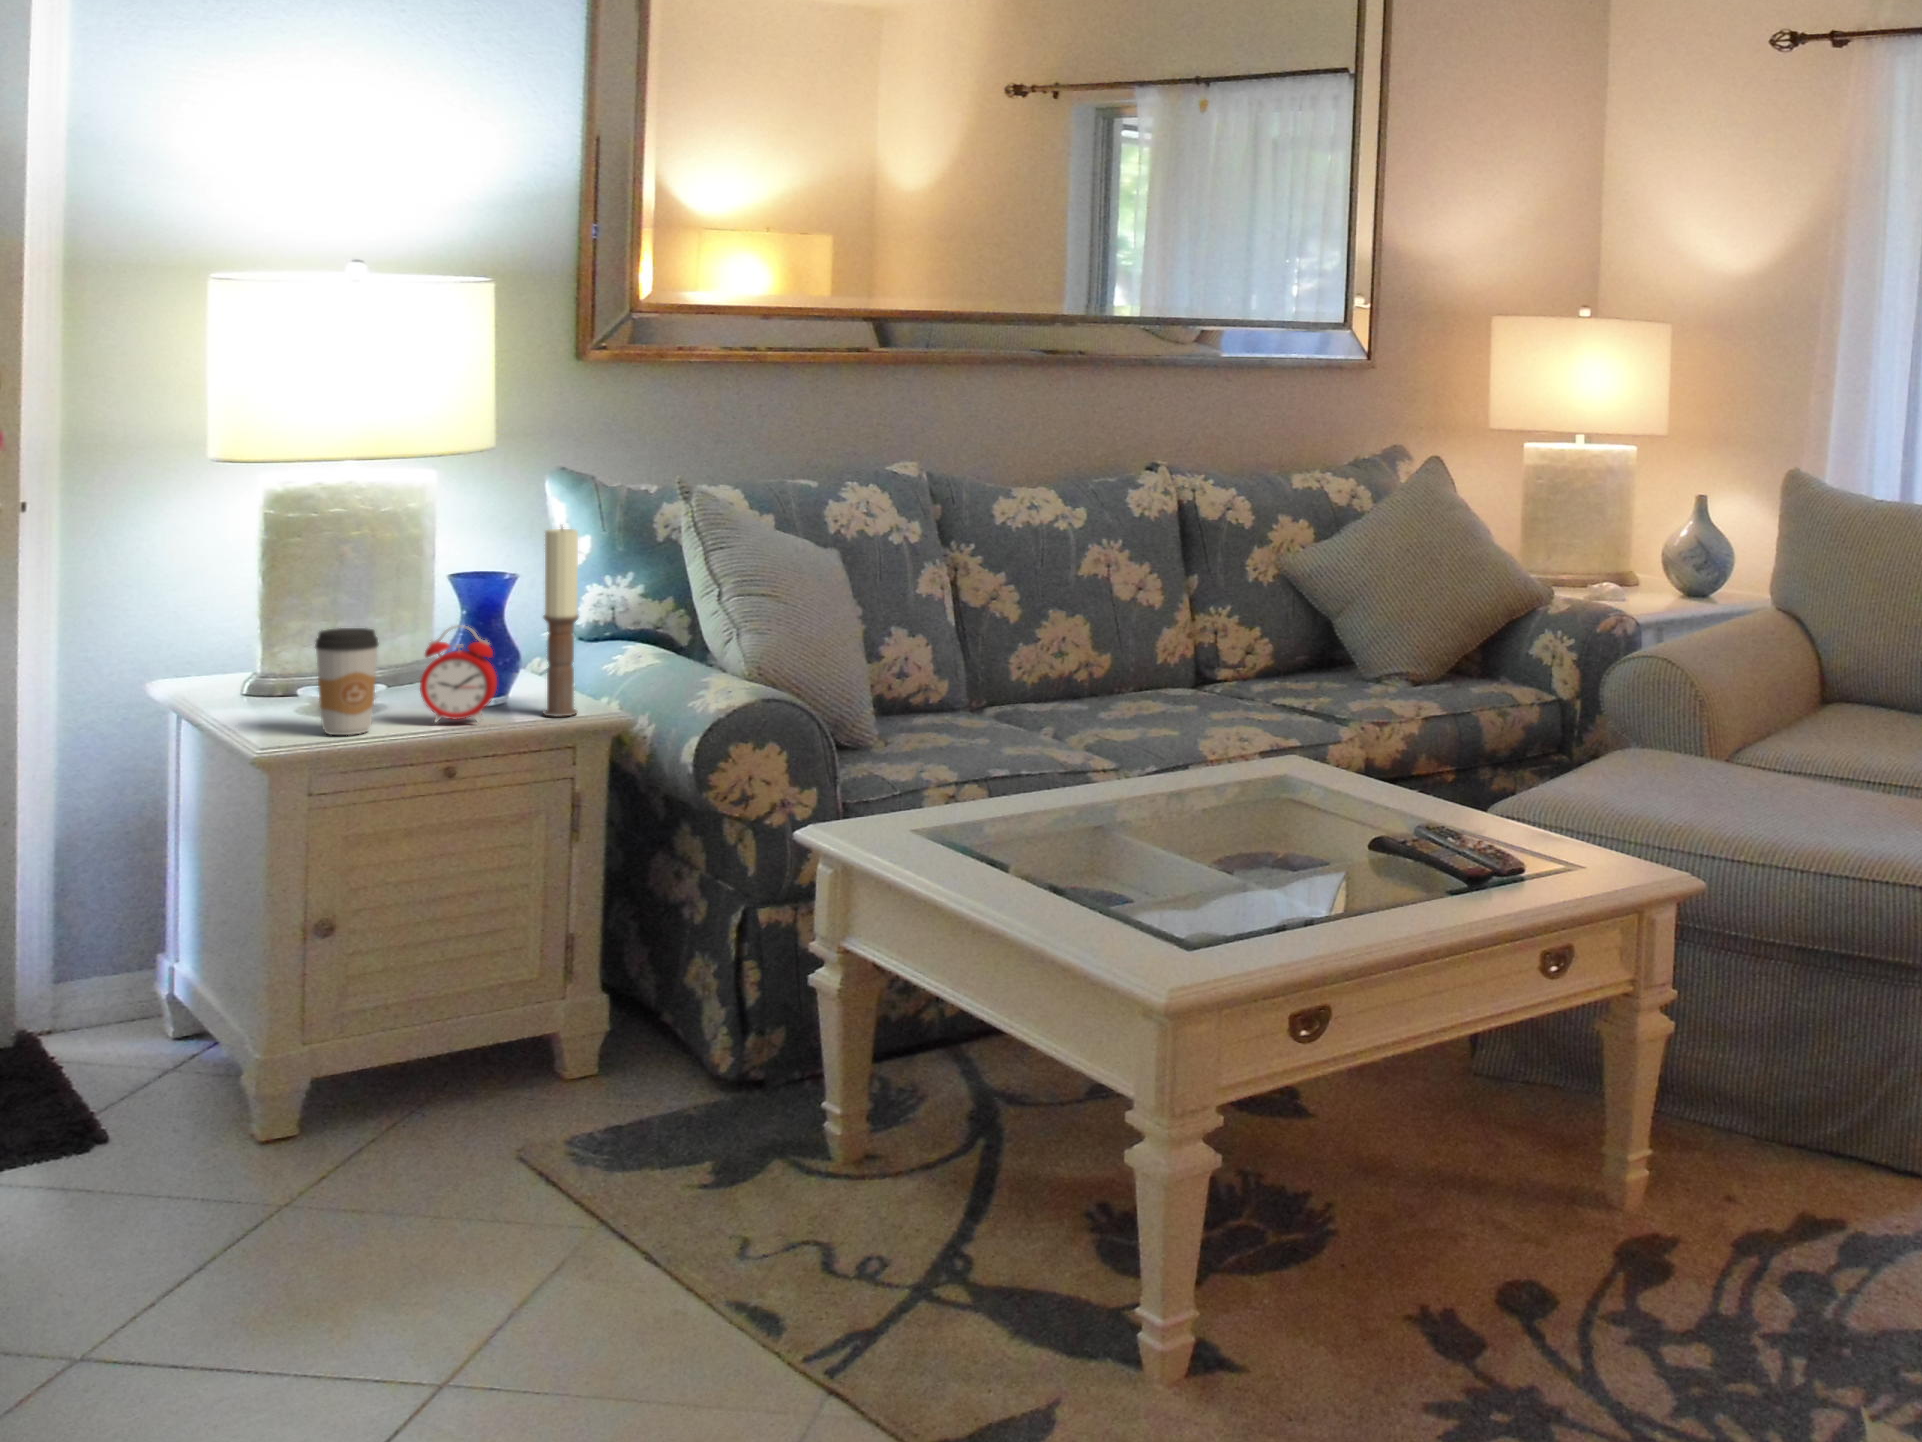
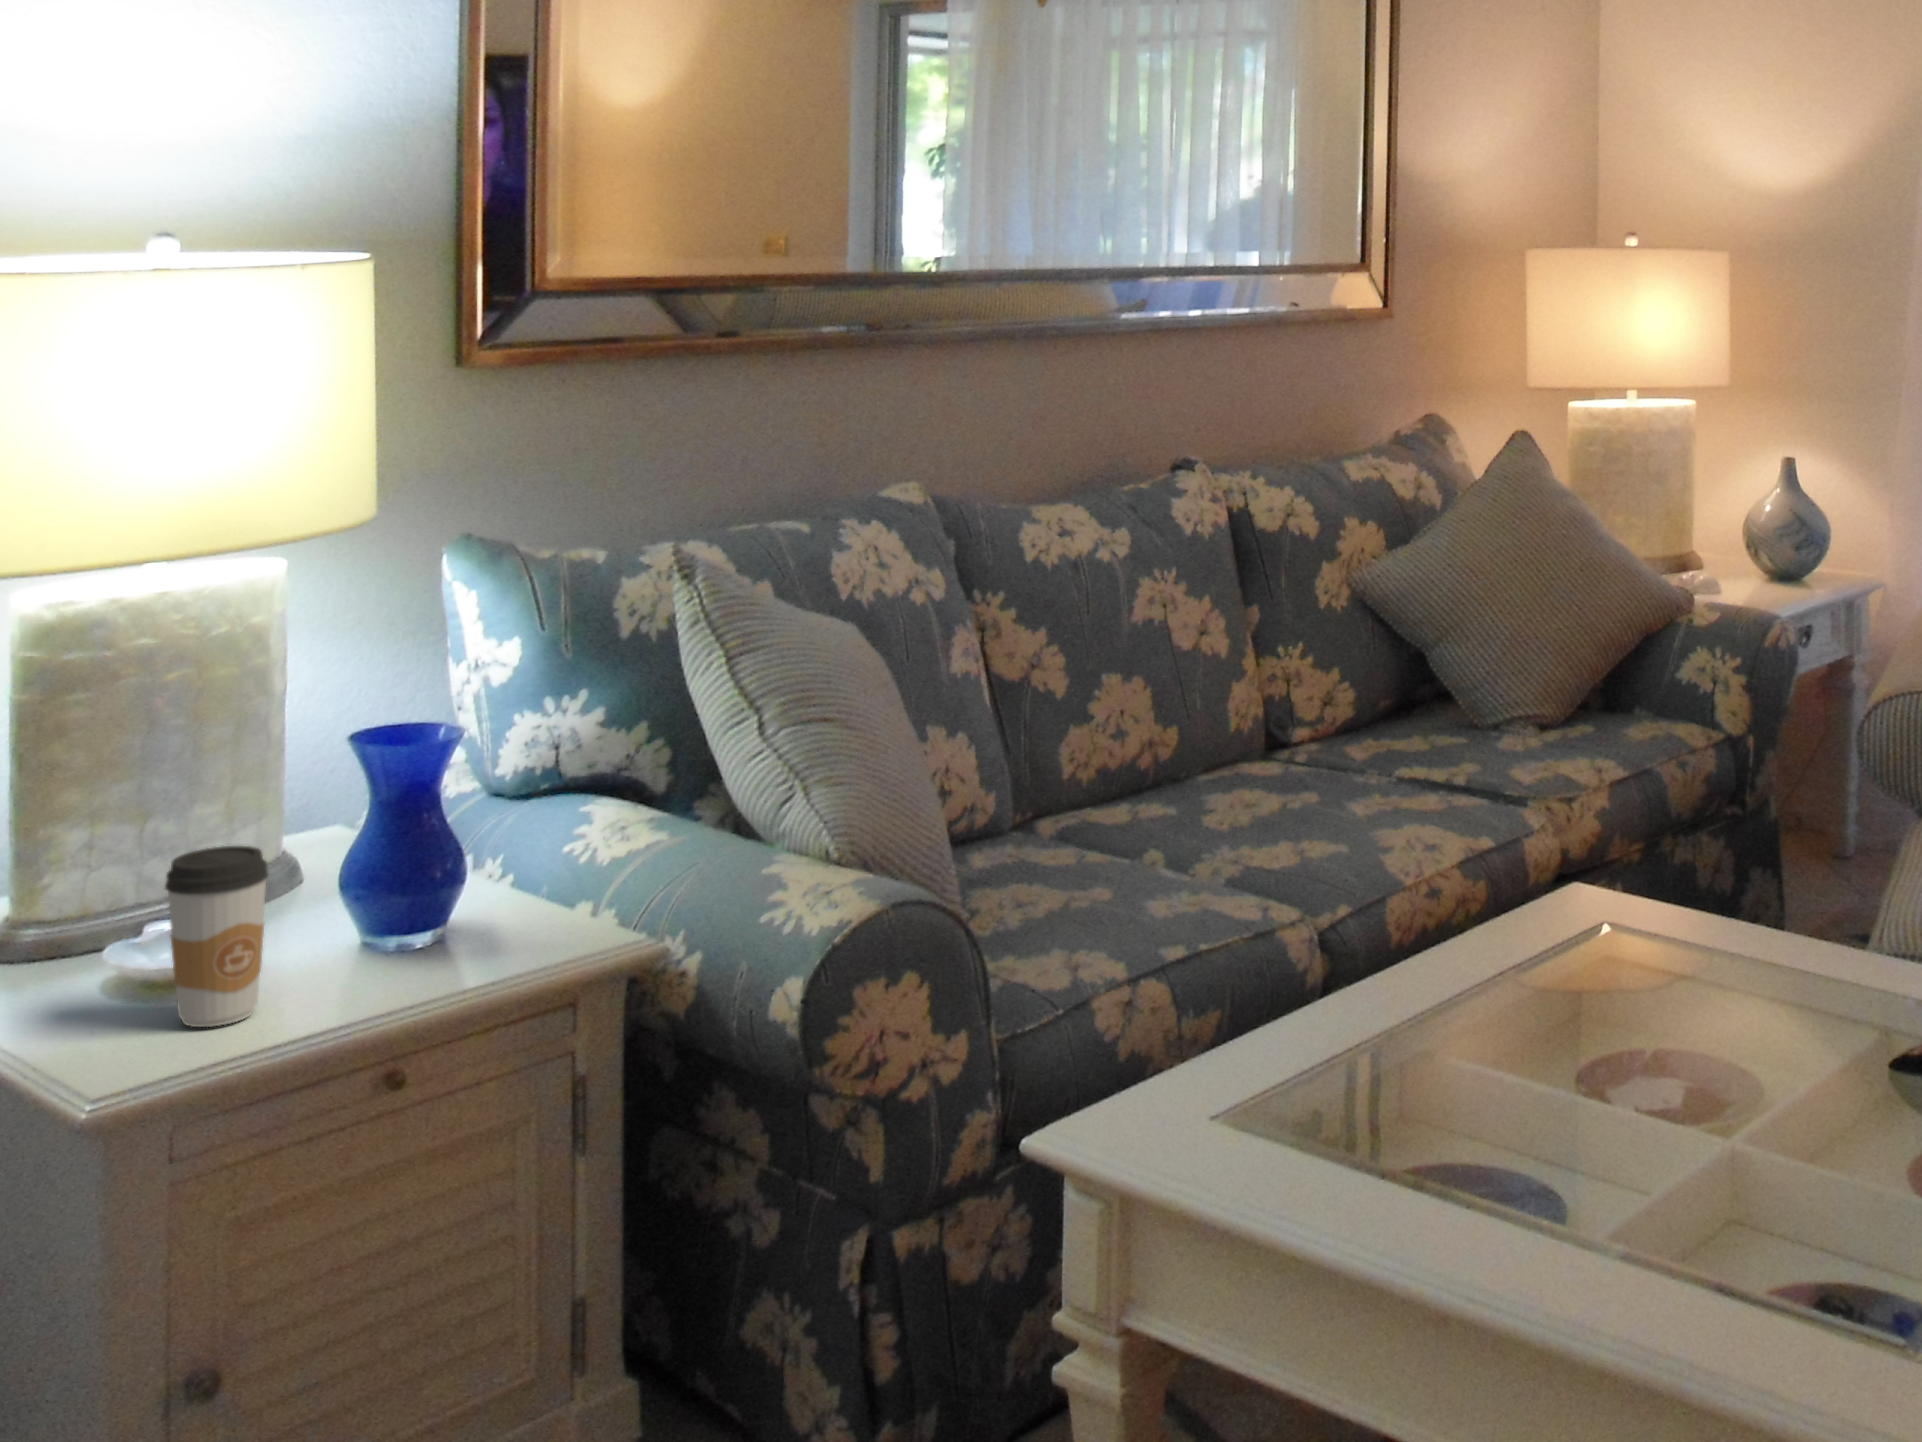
candle: present [543,528,579,716] -> none [508,650,561,946]
alarm clock: present [420,625,497,723] -> none [329,823,446,983]

